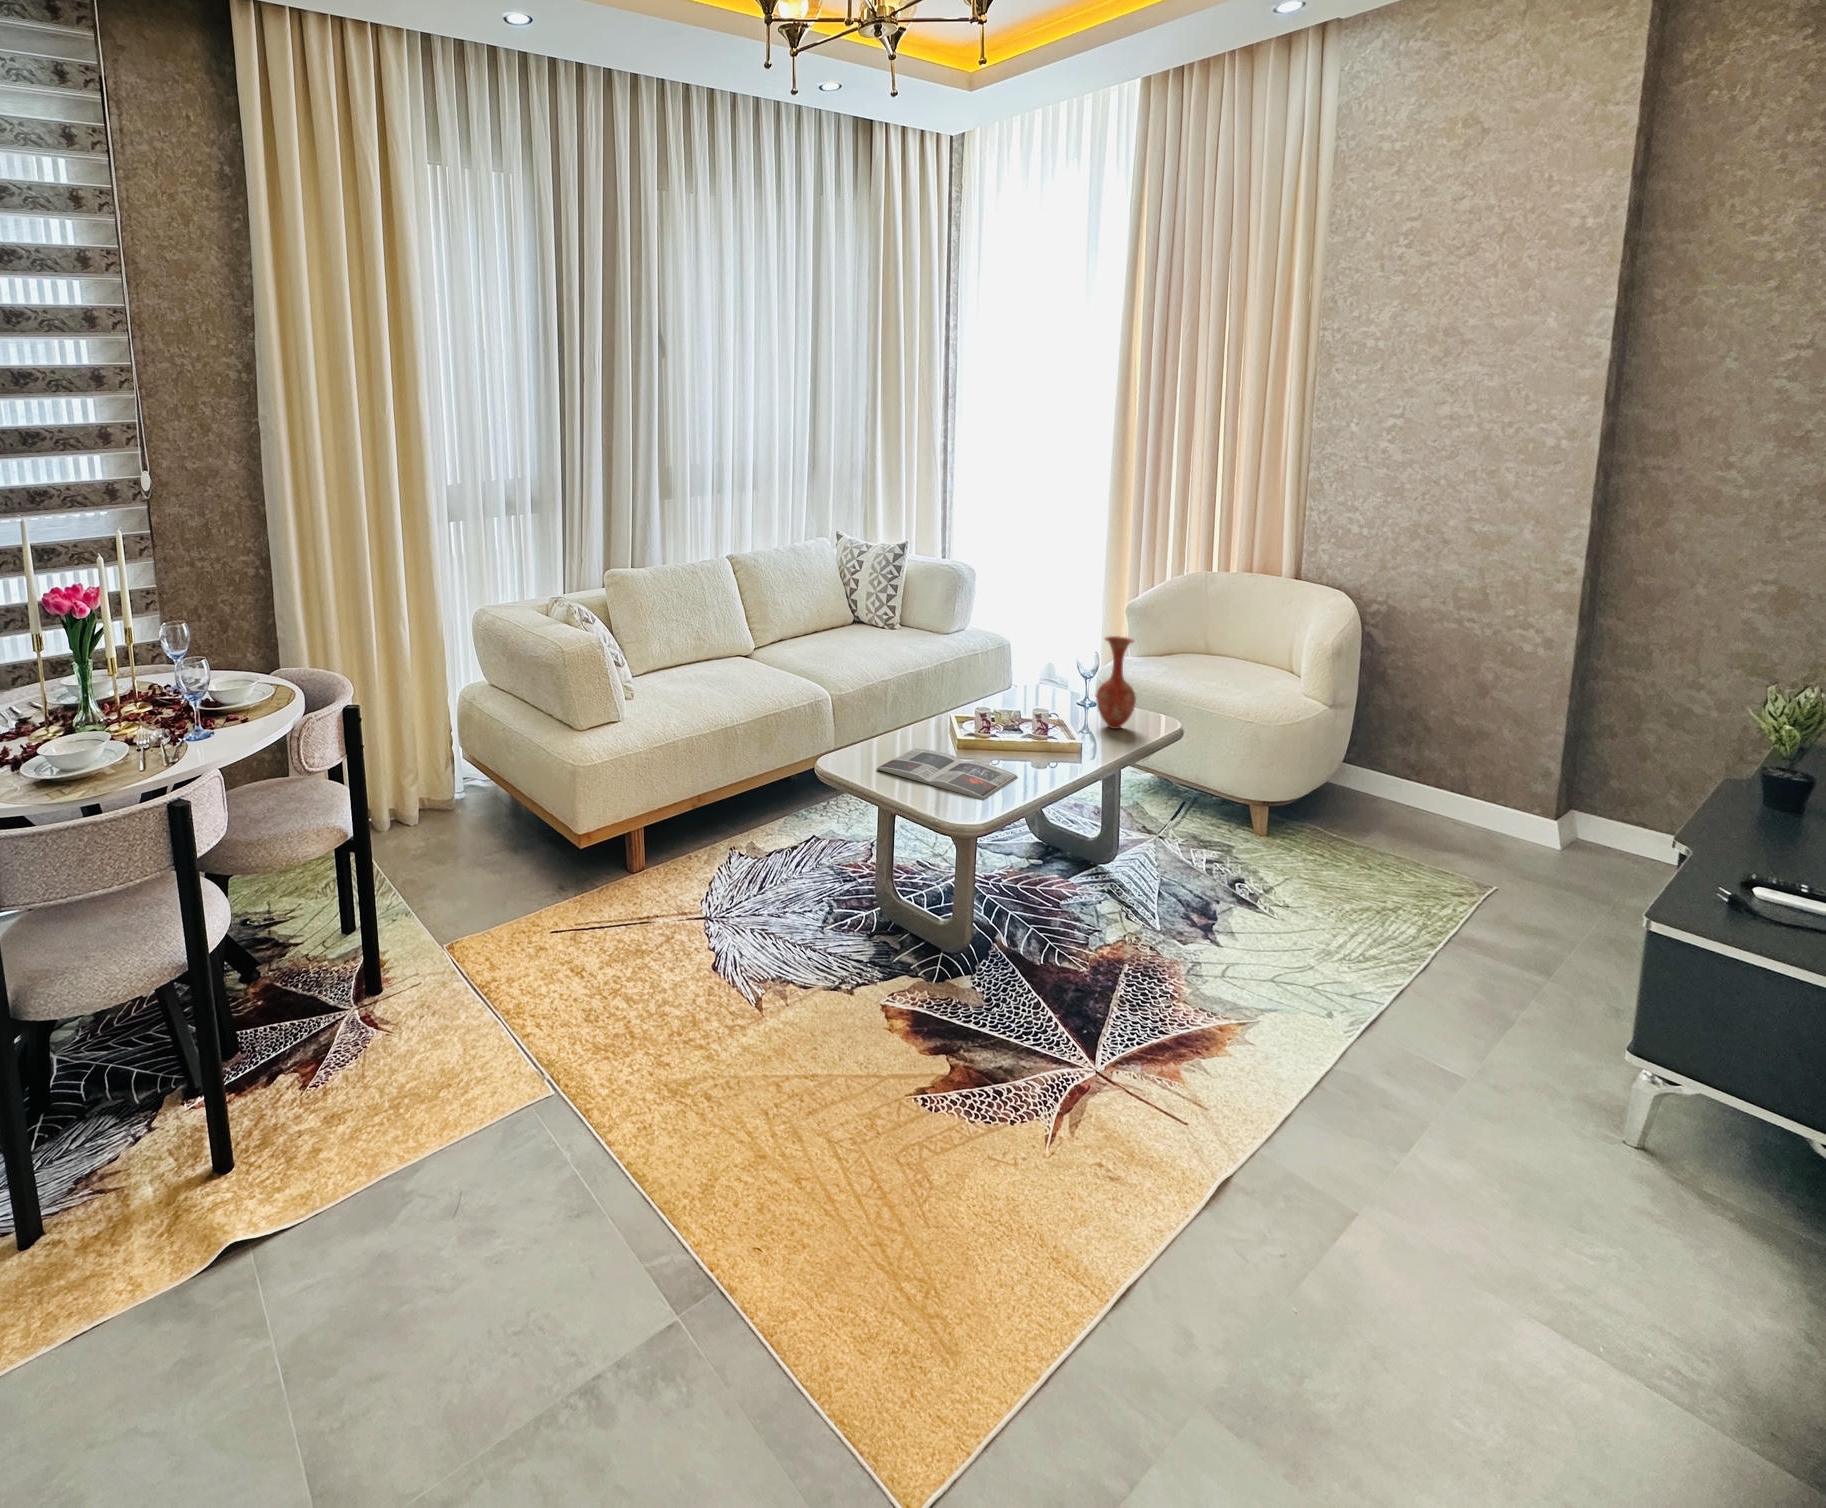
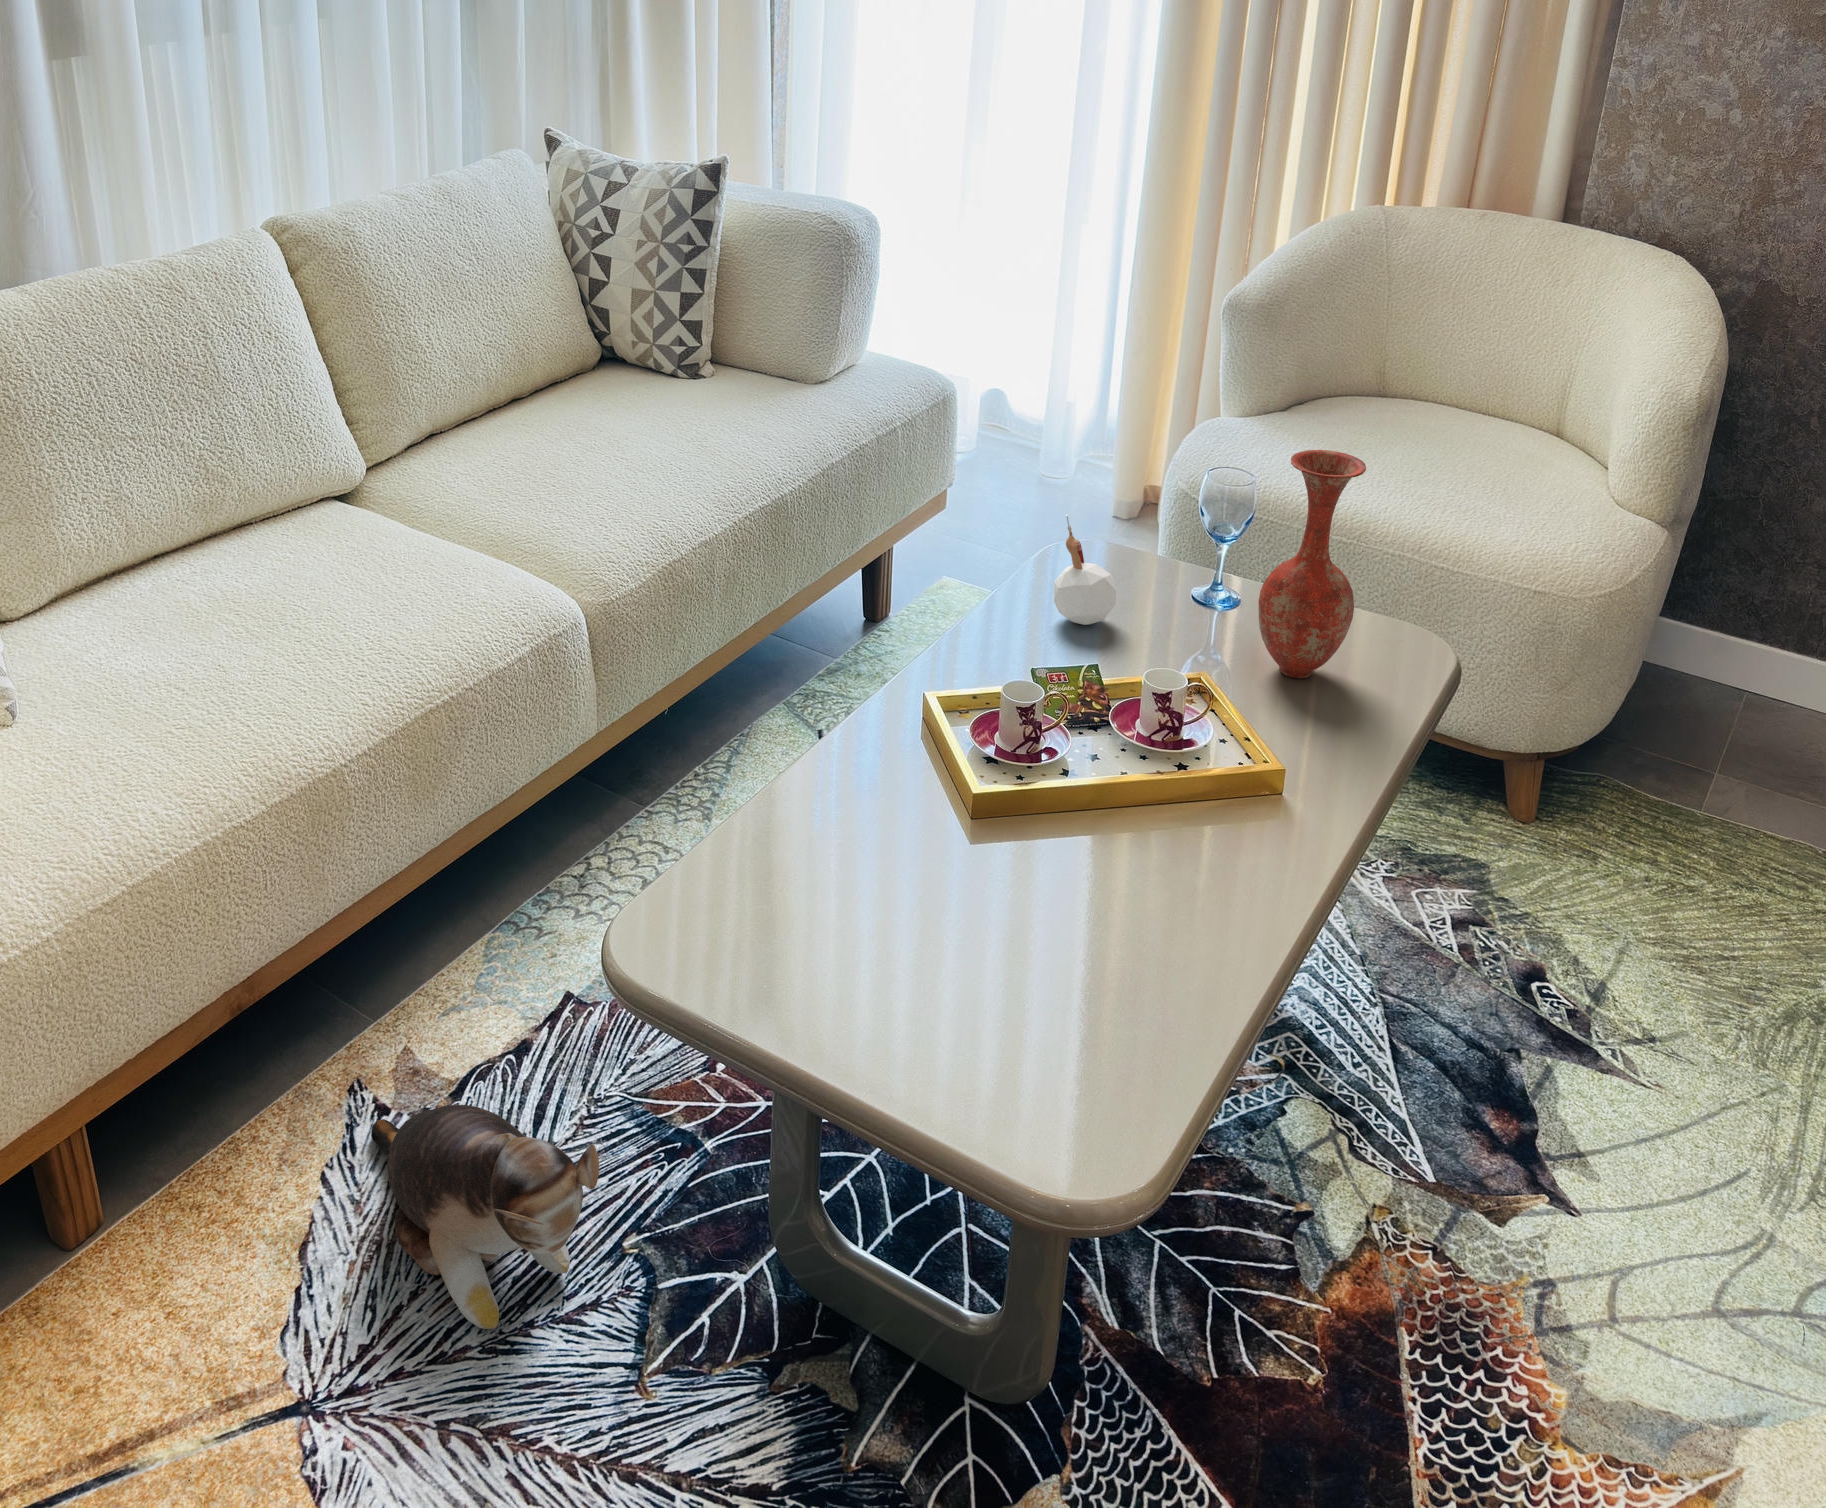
candle: none [1018,664,1044,709] -> present [1054,515,1116,625]
magazine: present [876,748,1018,800] -> none [765,835,1144,1042]
plush toy: none [735,830,812,911] -> present [371,1105,599,1329]

